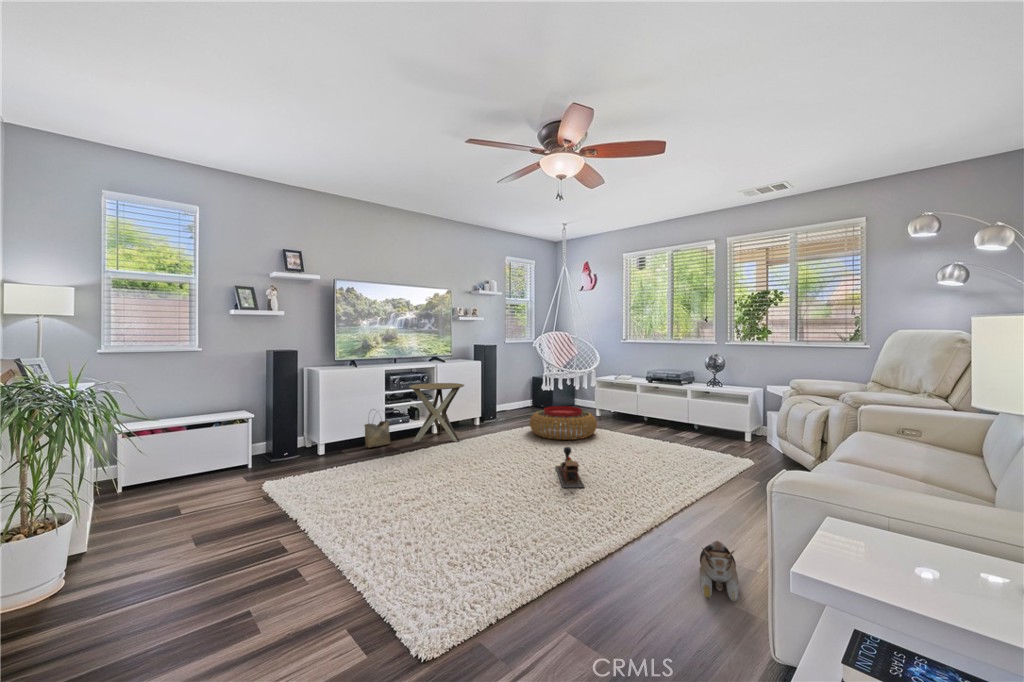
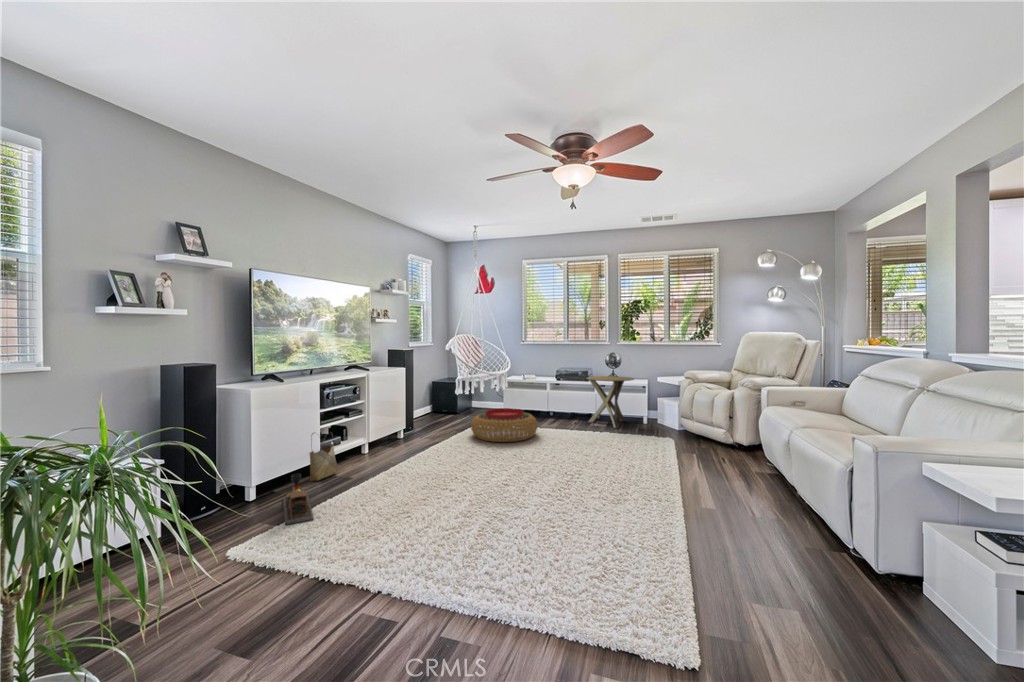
side table: present [409,383,464,443] -> present [587,376,634,428]
toy train: present [556,447,584,488] -> present [283,474,314,525]
plush toy: present [700,541,738,601] -> none [755,494,816,539]

